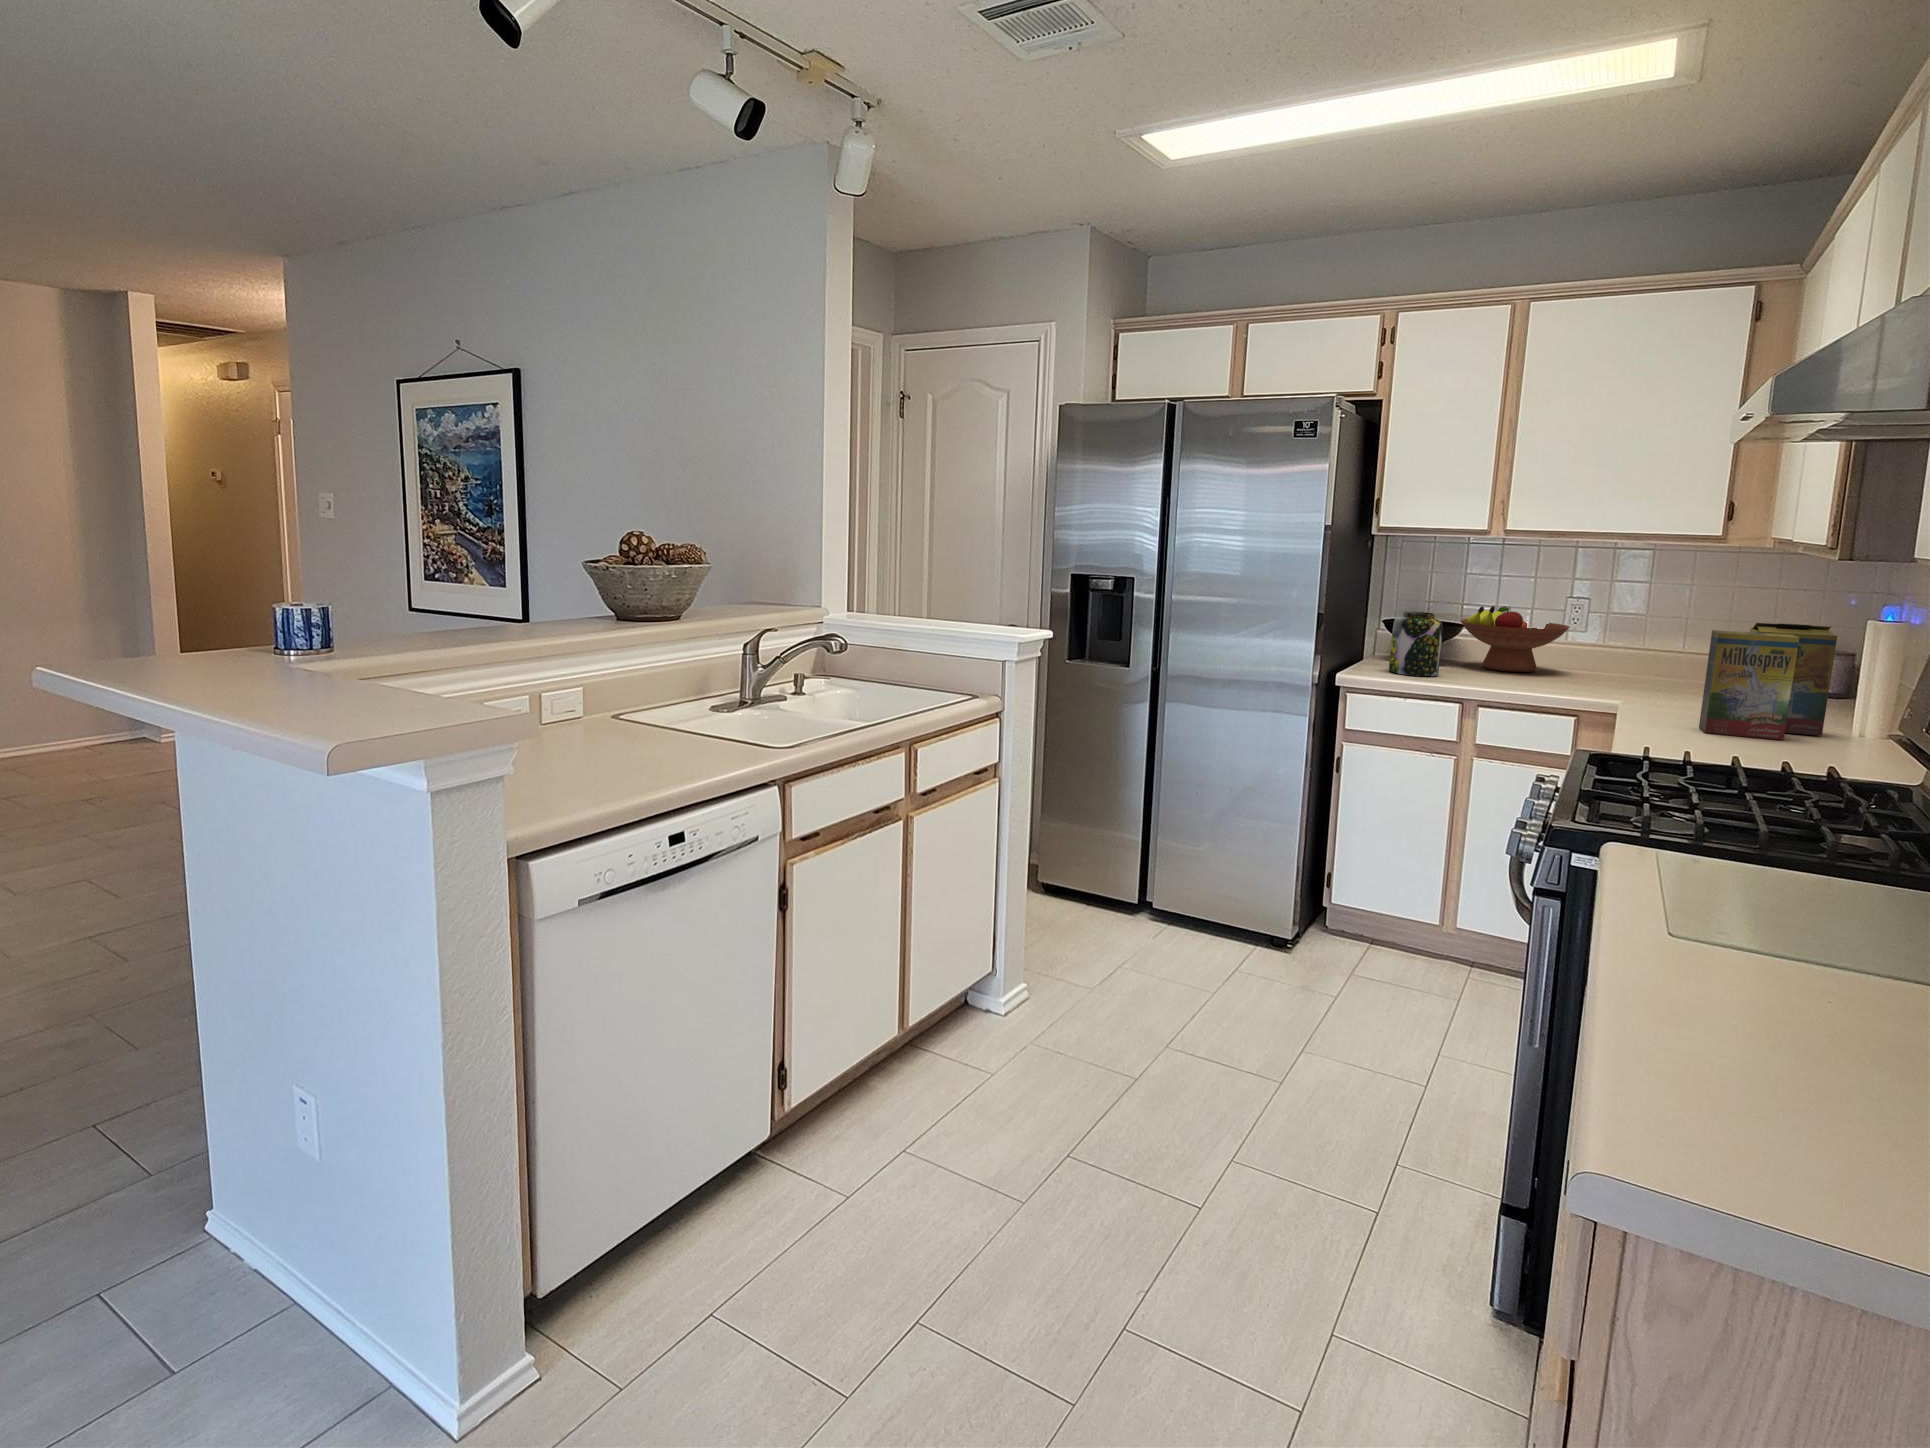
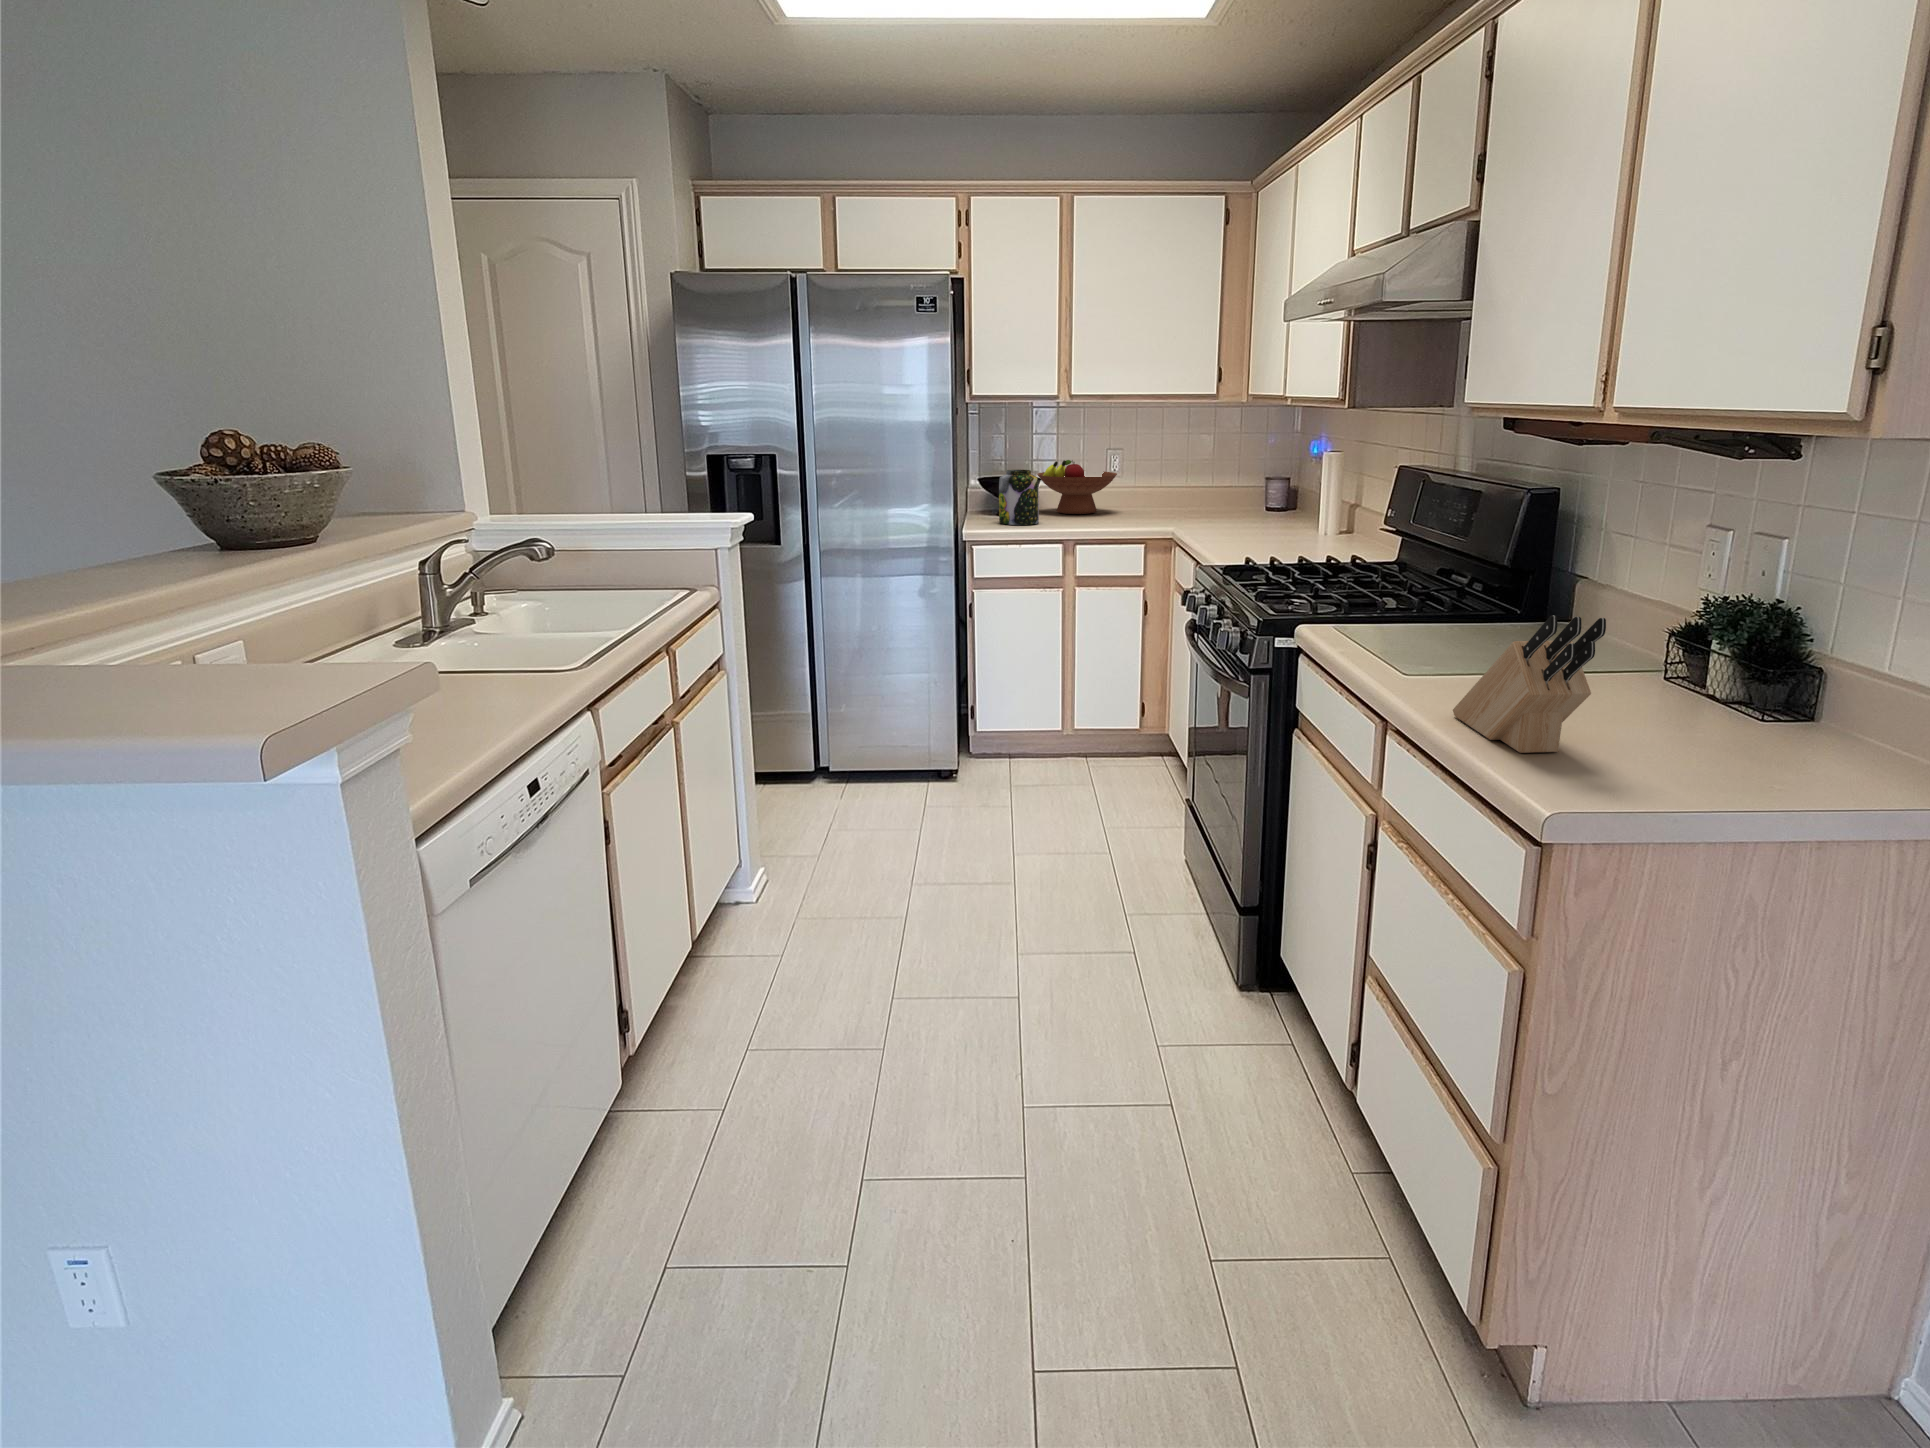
cereal box: present [1699,623,1837,740] -> none [1243,459,1315,545]
knife block: none [1654,865,1817,1088] -> present [1453,615,1606,753]

